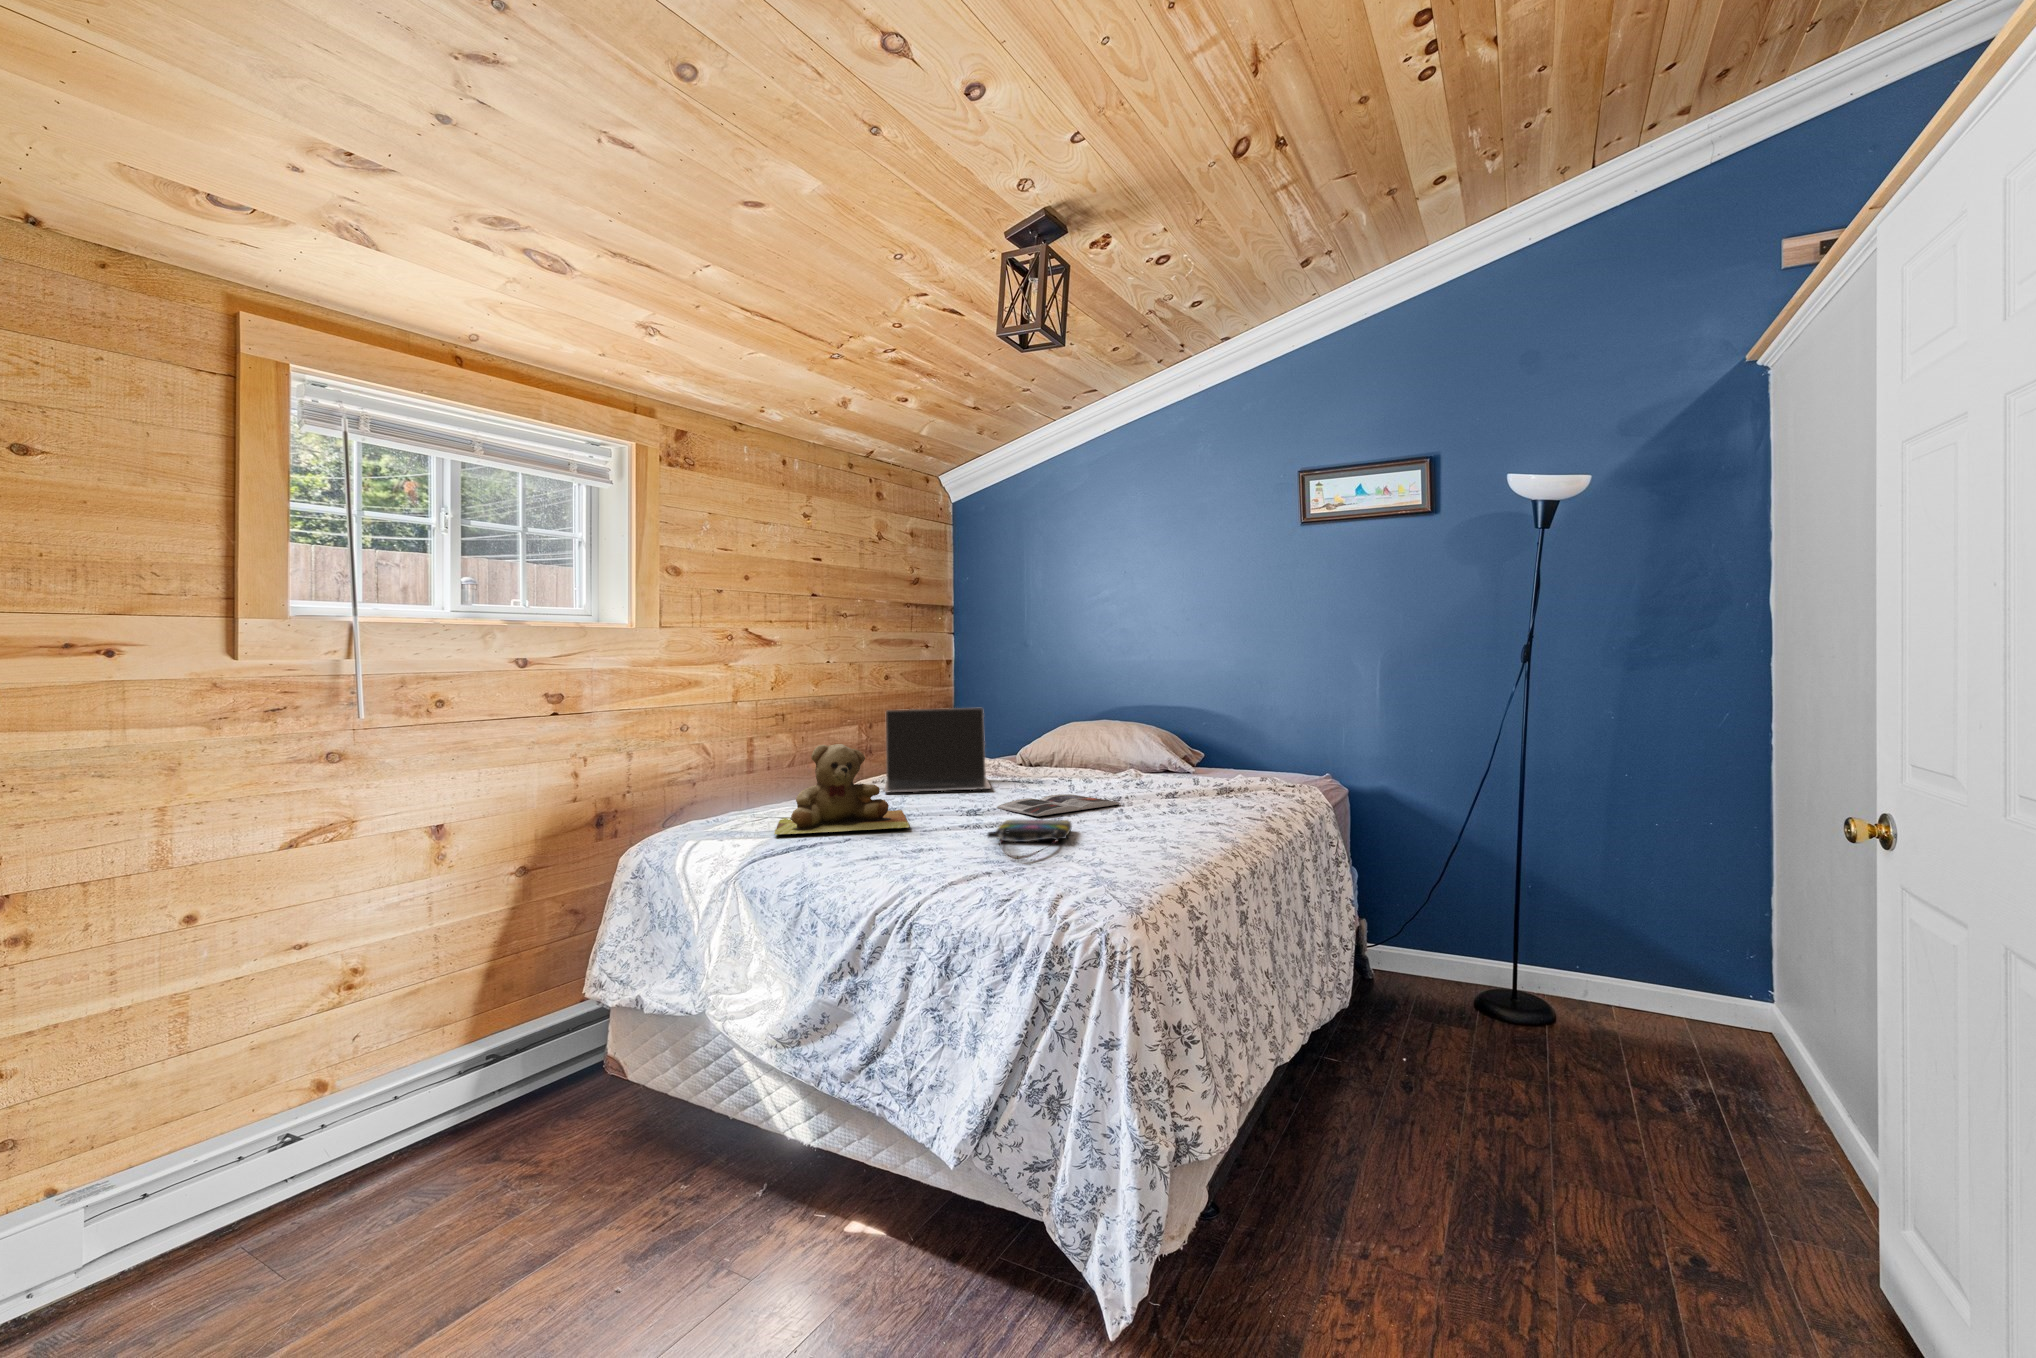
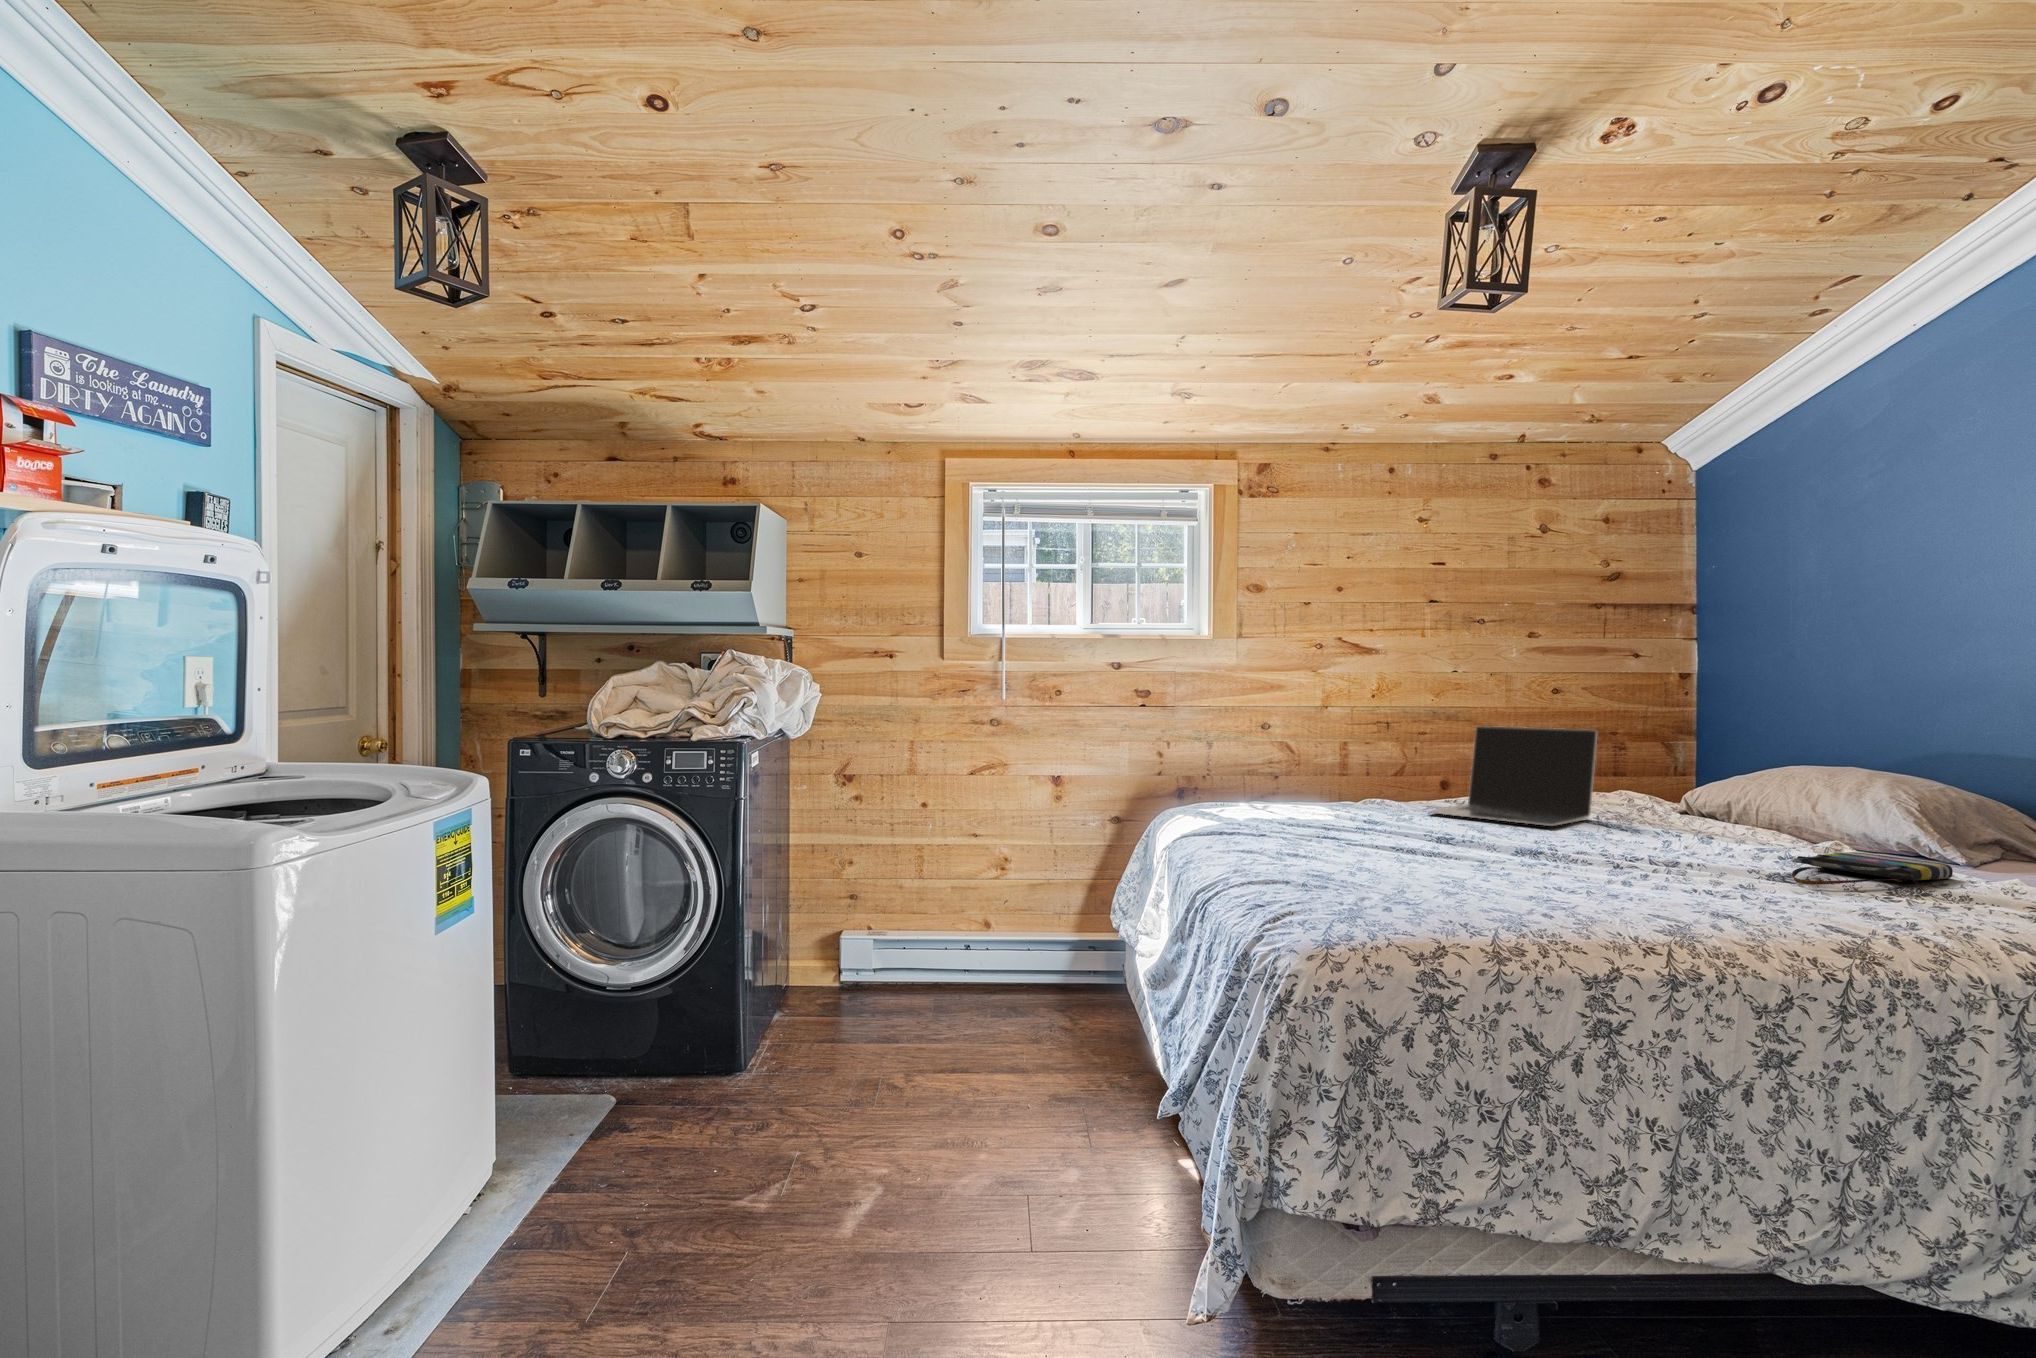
teddy bear: present [774,744,910,834] -> none [1226,748,1398,838]
magazine: present [997,794,1121,816] -> none [1500,839,1673,865]
tote bag: present [988,820,1072,859] -> present [1792,852,1953,885]

